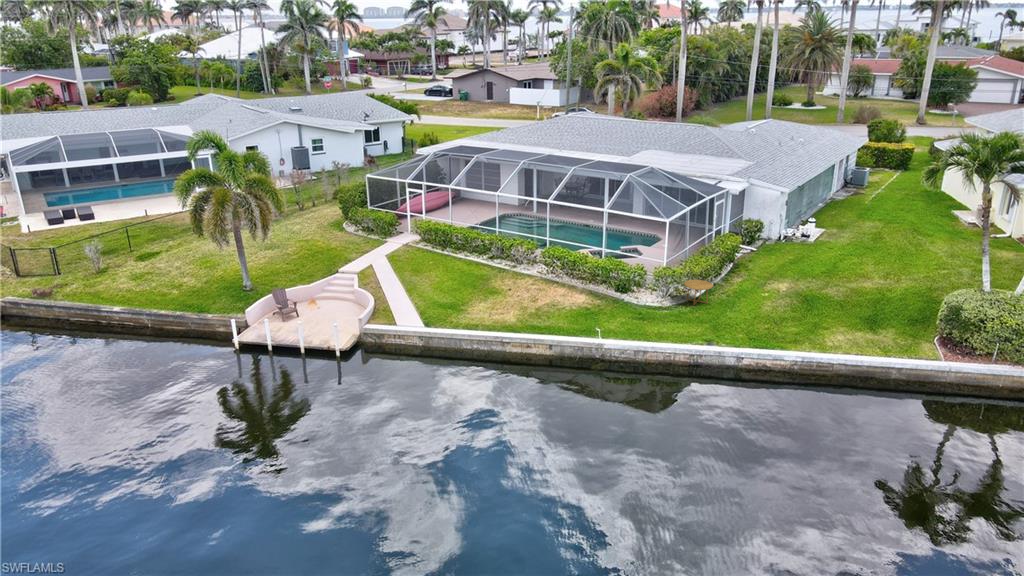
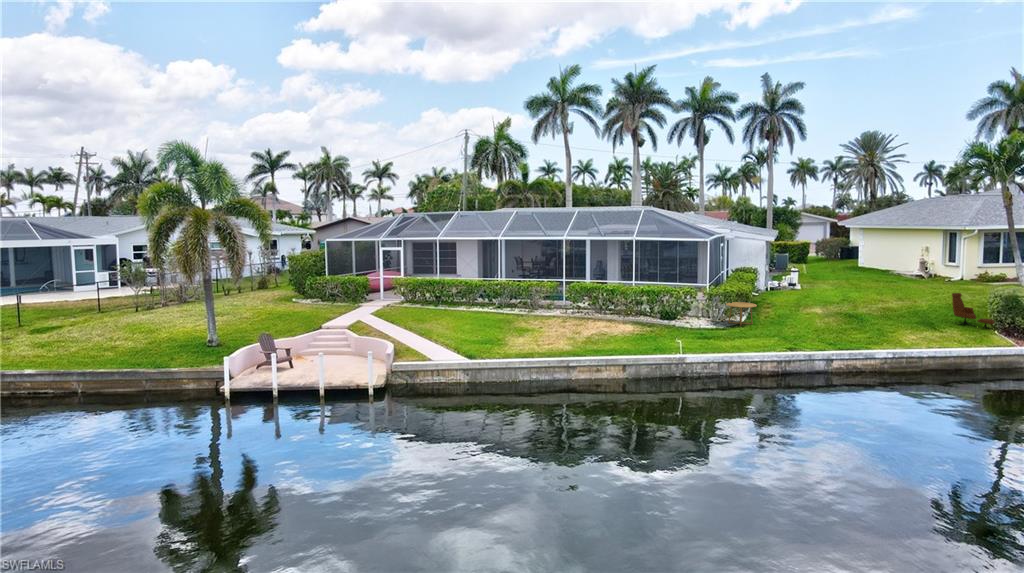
lounge chair: none [913,291,946,335] -> present [952,293,994,328]

